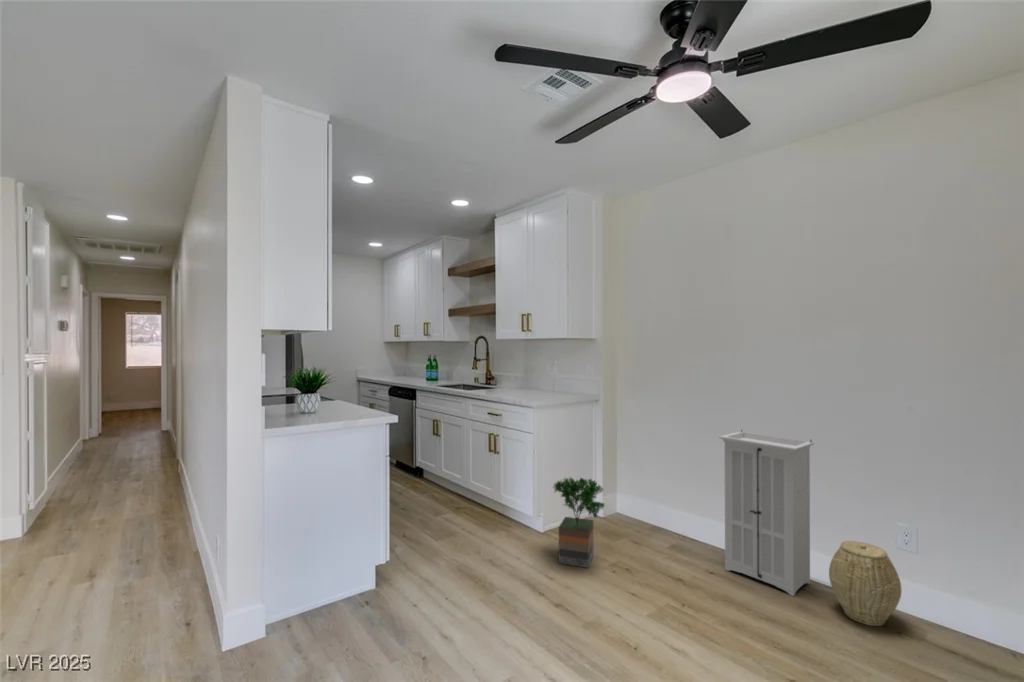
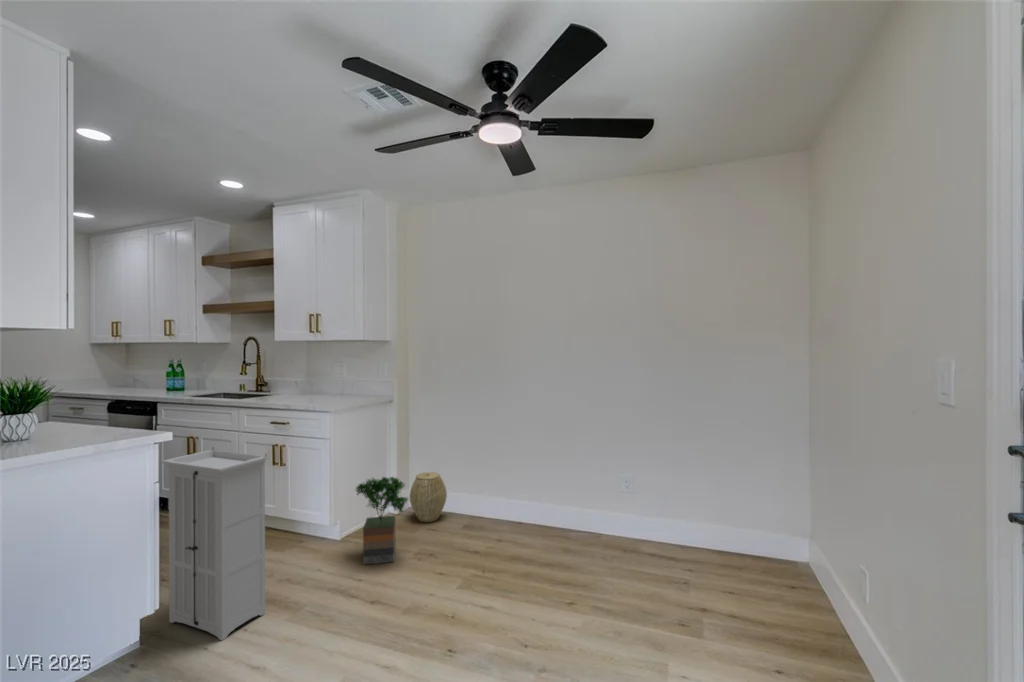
storage cabinet: present [719,430,814,596] -> present [161,449,268,640]
woven basket: present [829,541,901,626] -> present [410,472,447,522]

